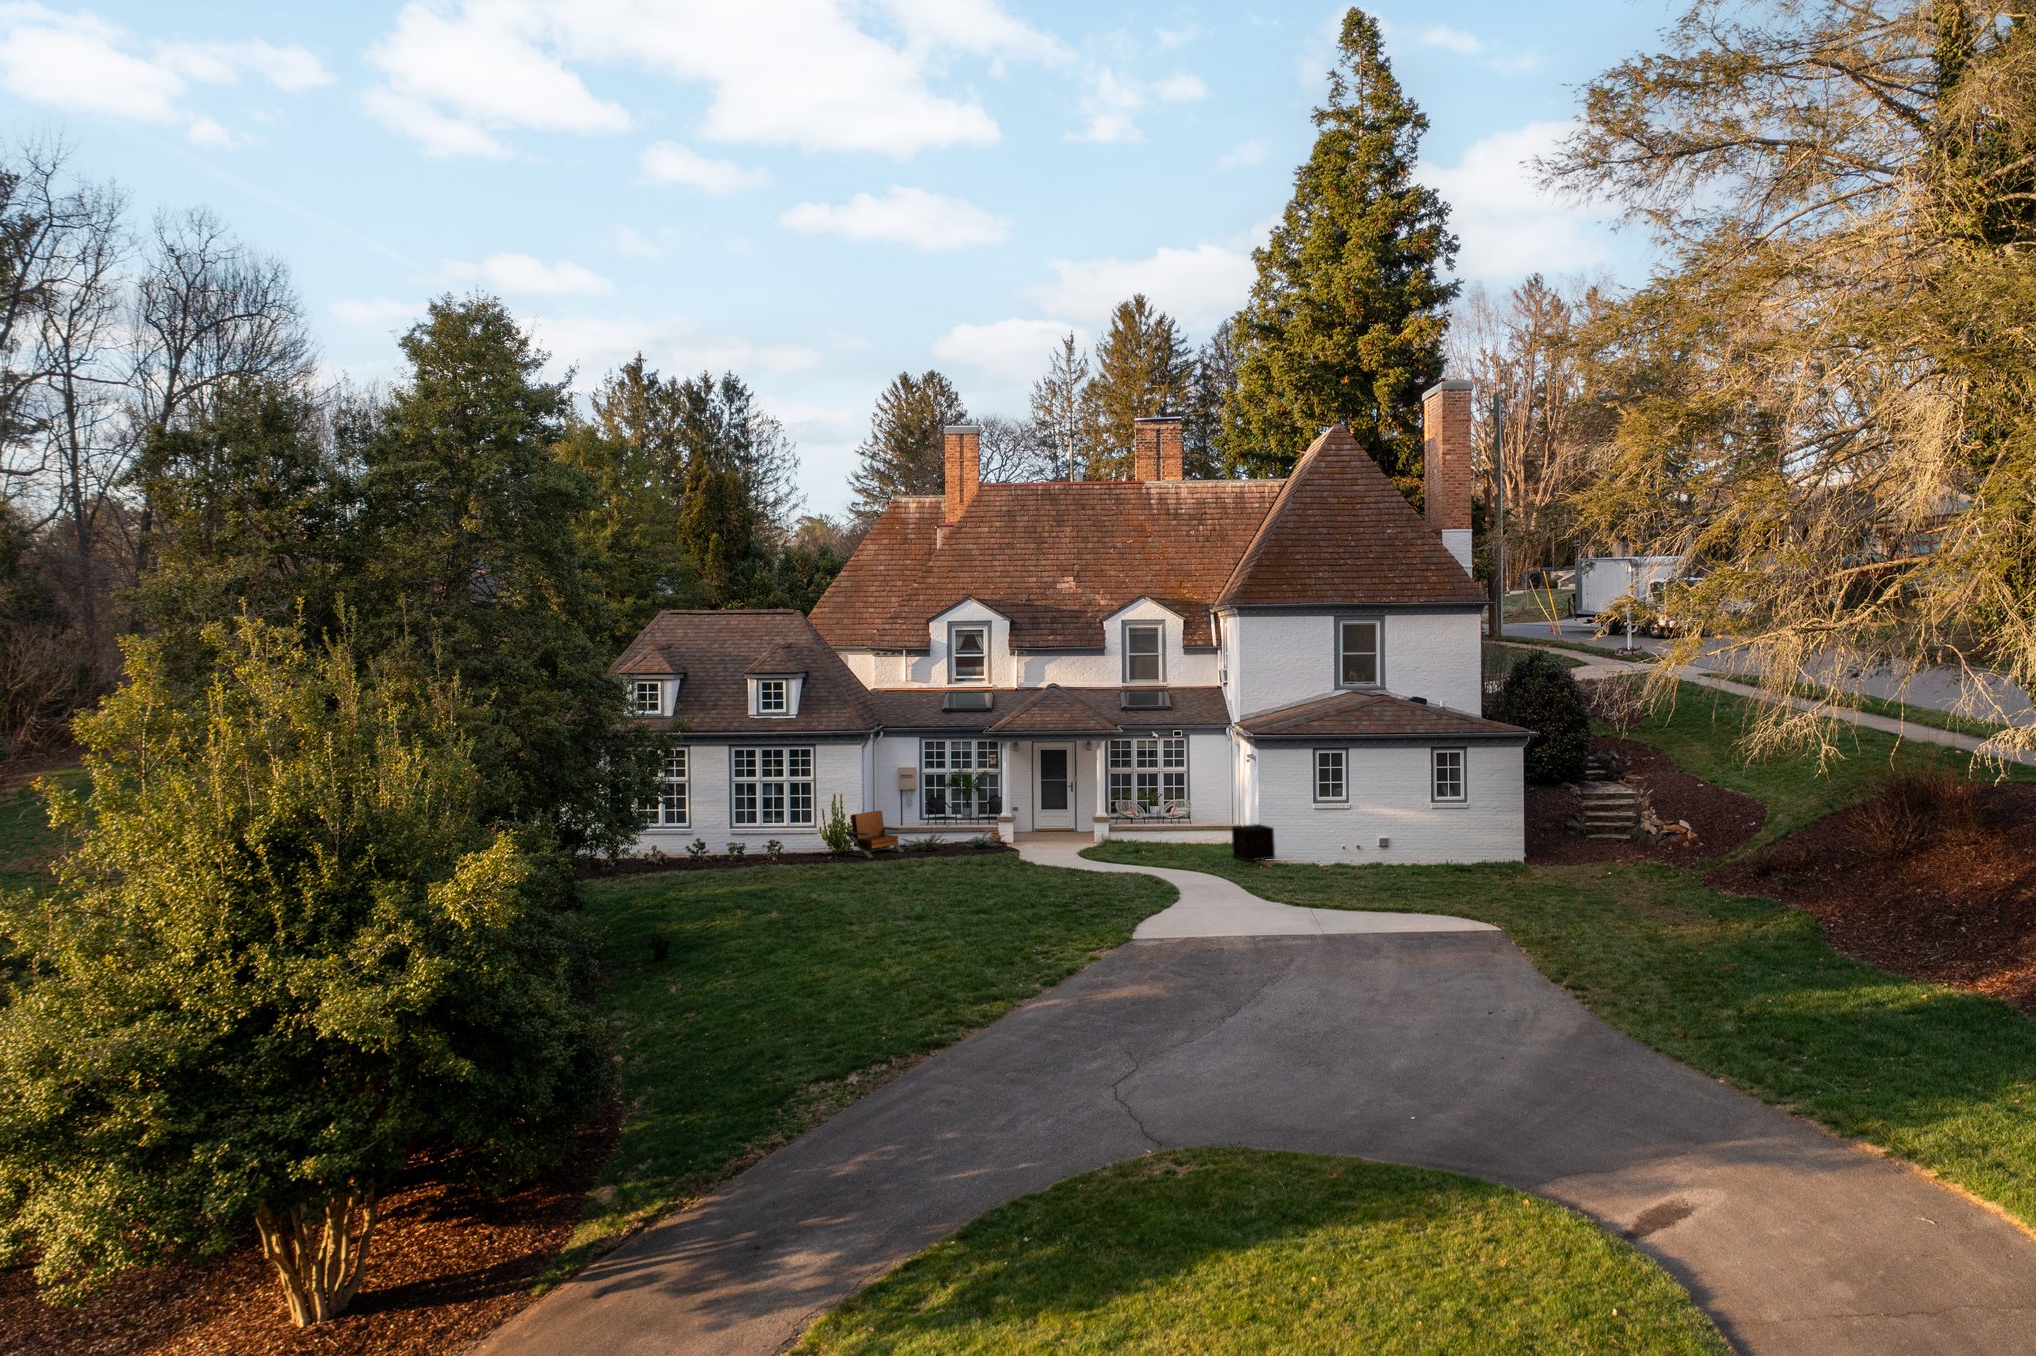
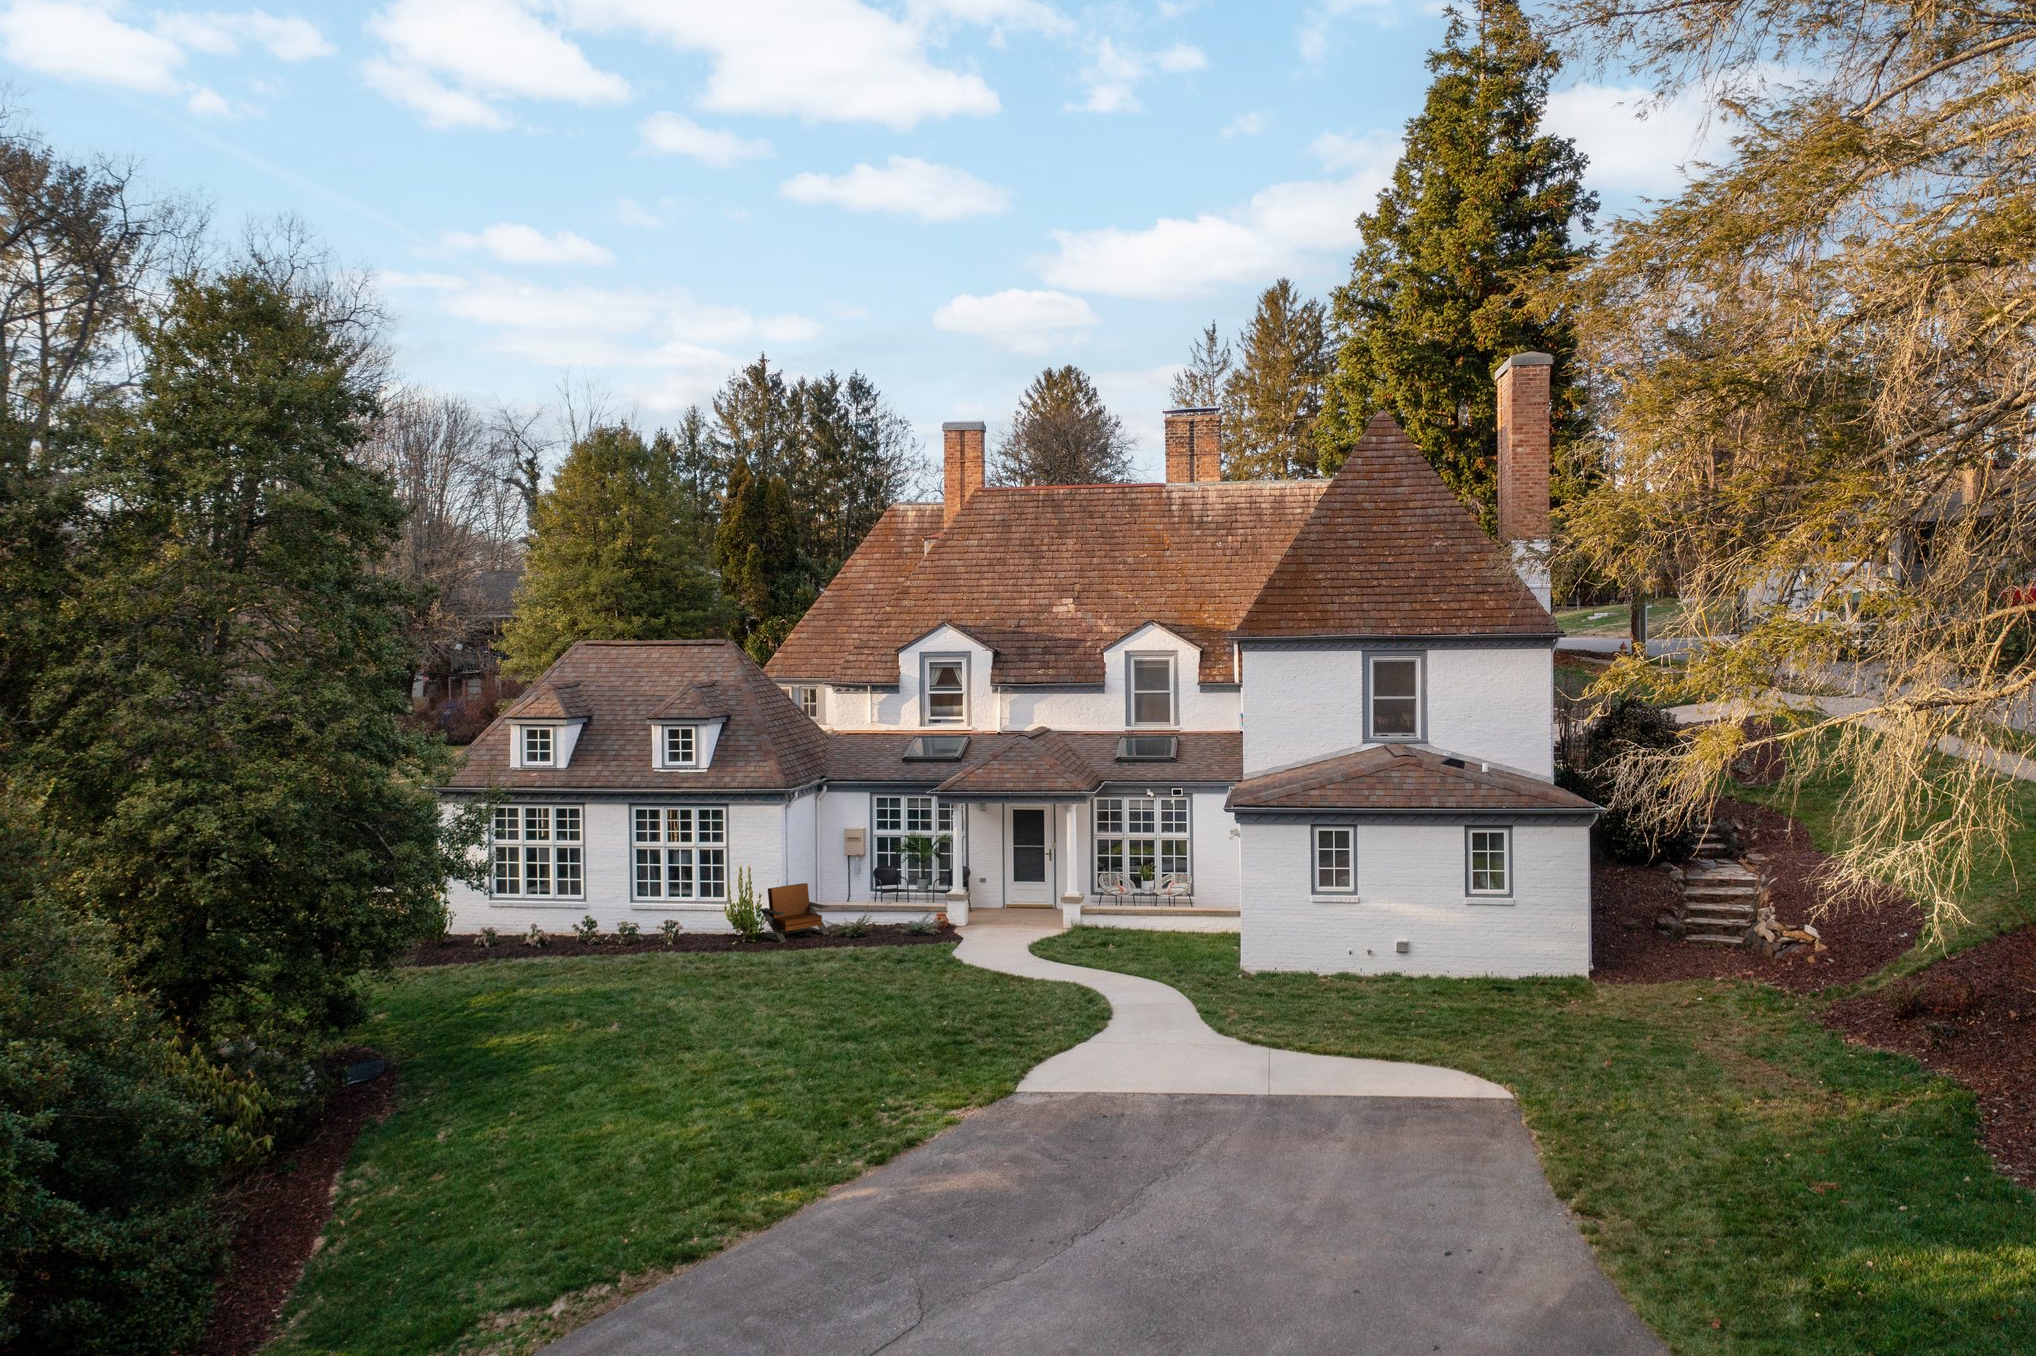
wooden crate: present [1232,824,1275,861] -> none [1204,920,1257,971]
potted plant: present [635,935,682,958] -> none [318,1073,391,1107]

